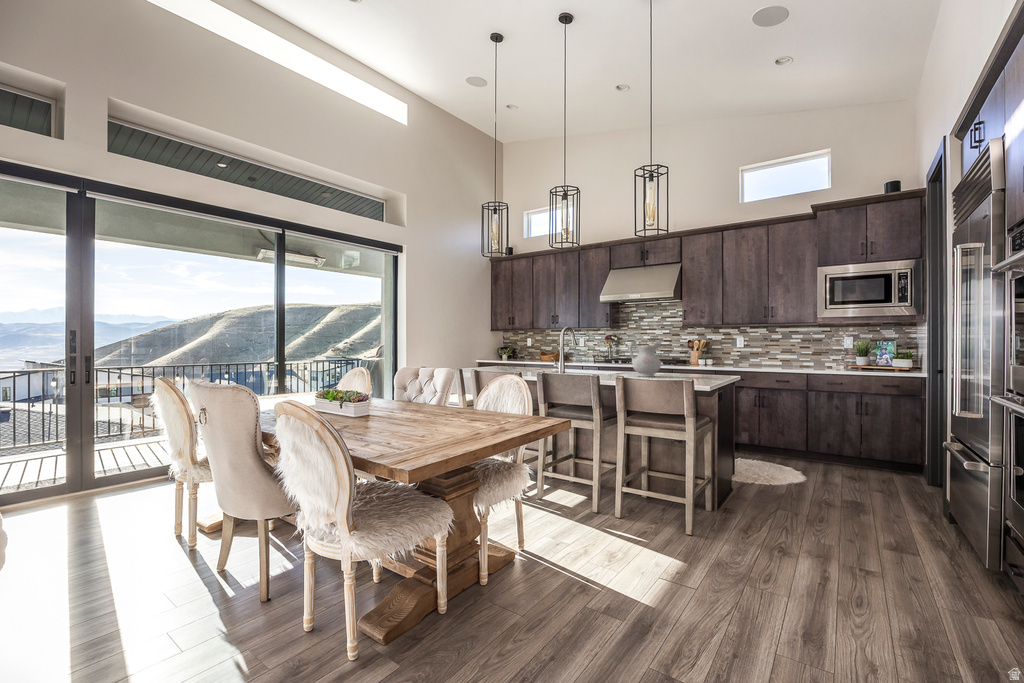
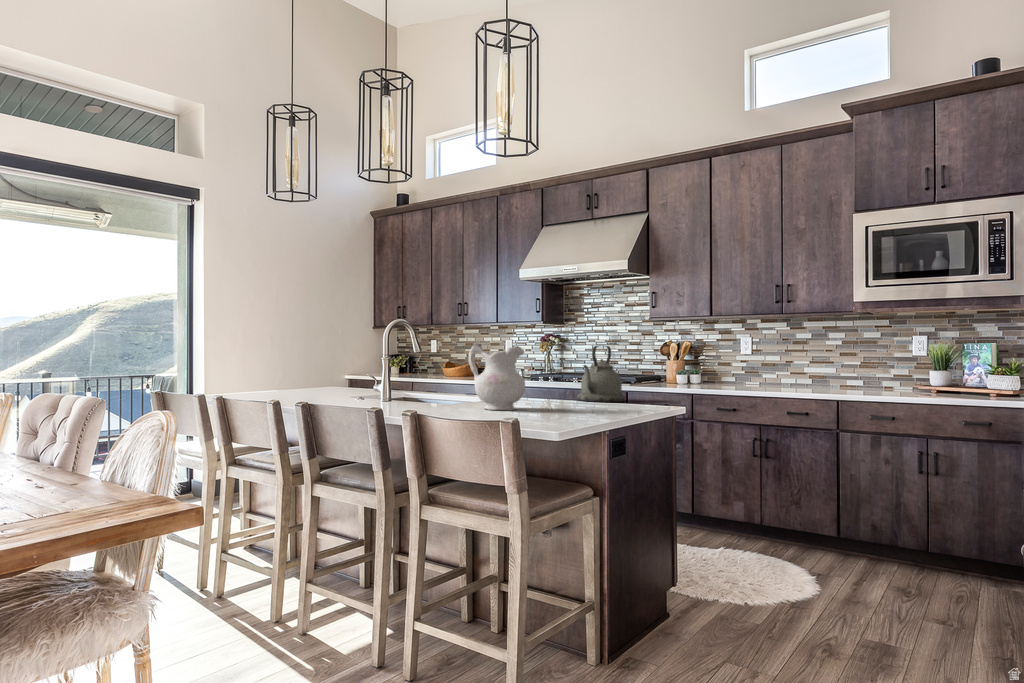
kettle: none [668,342,697,374] -> present [577,346,625,402]

